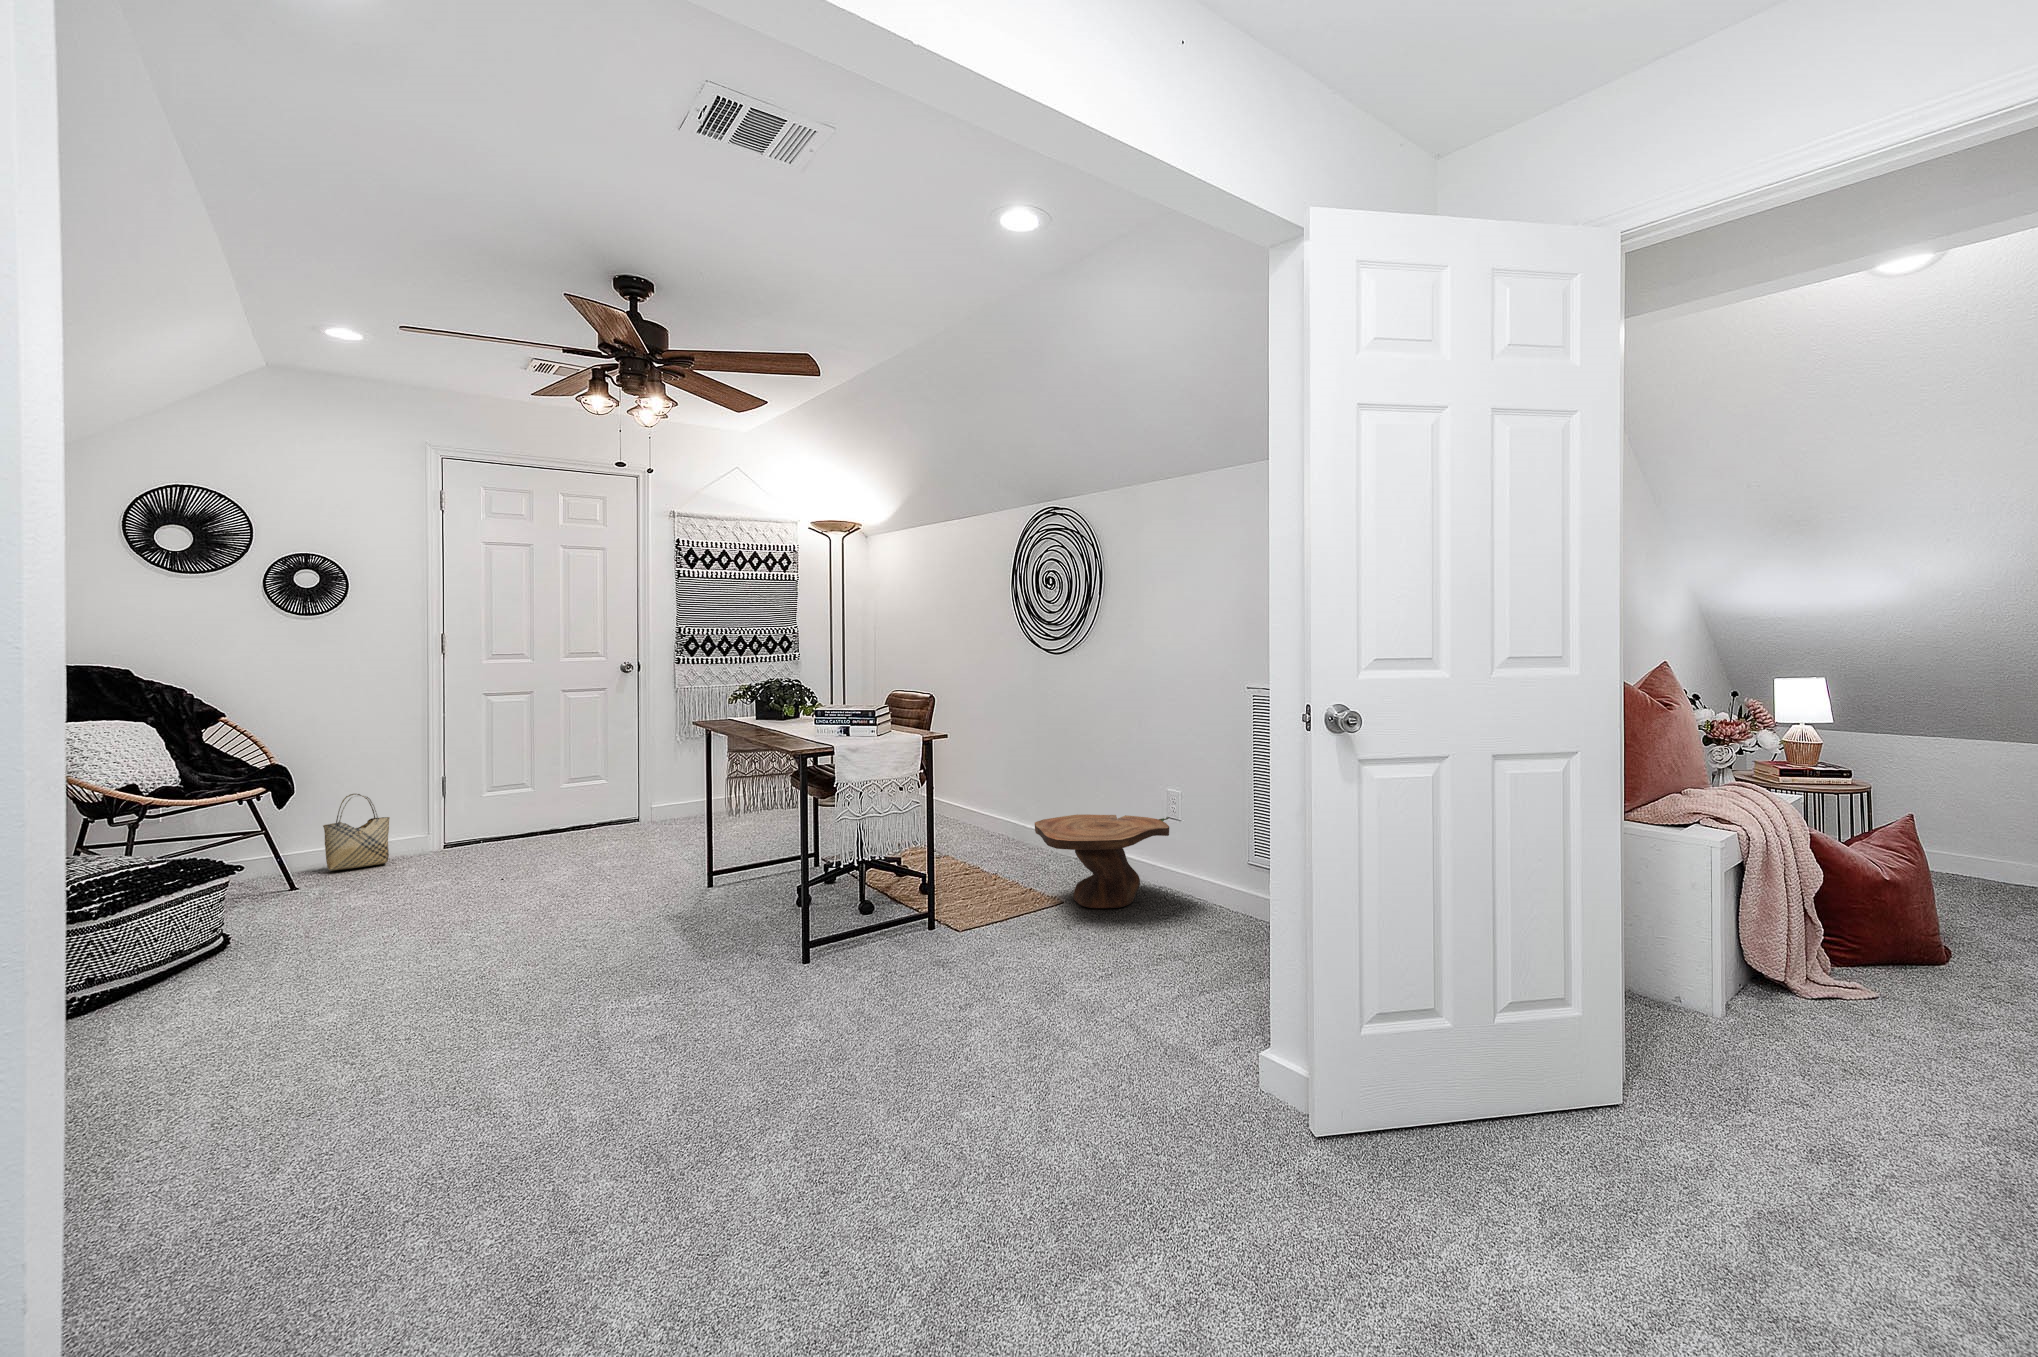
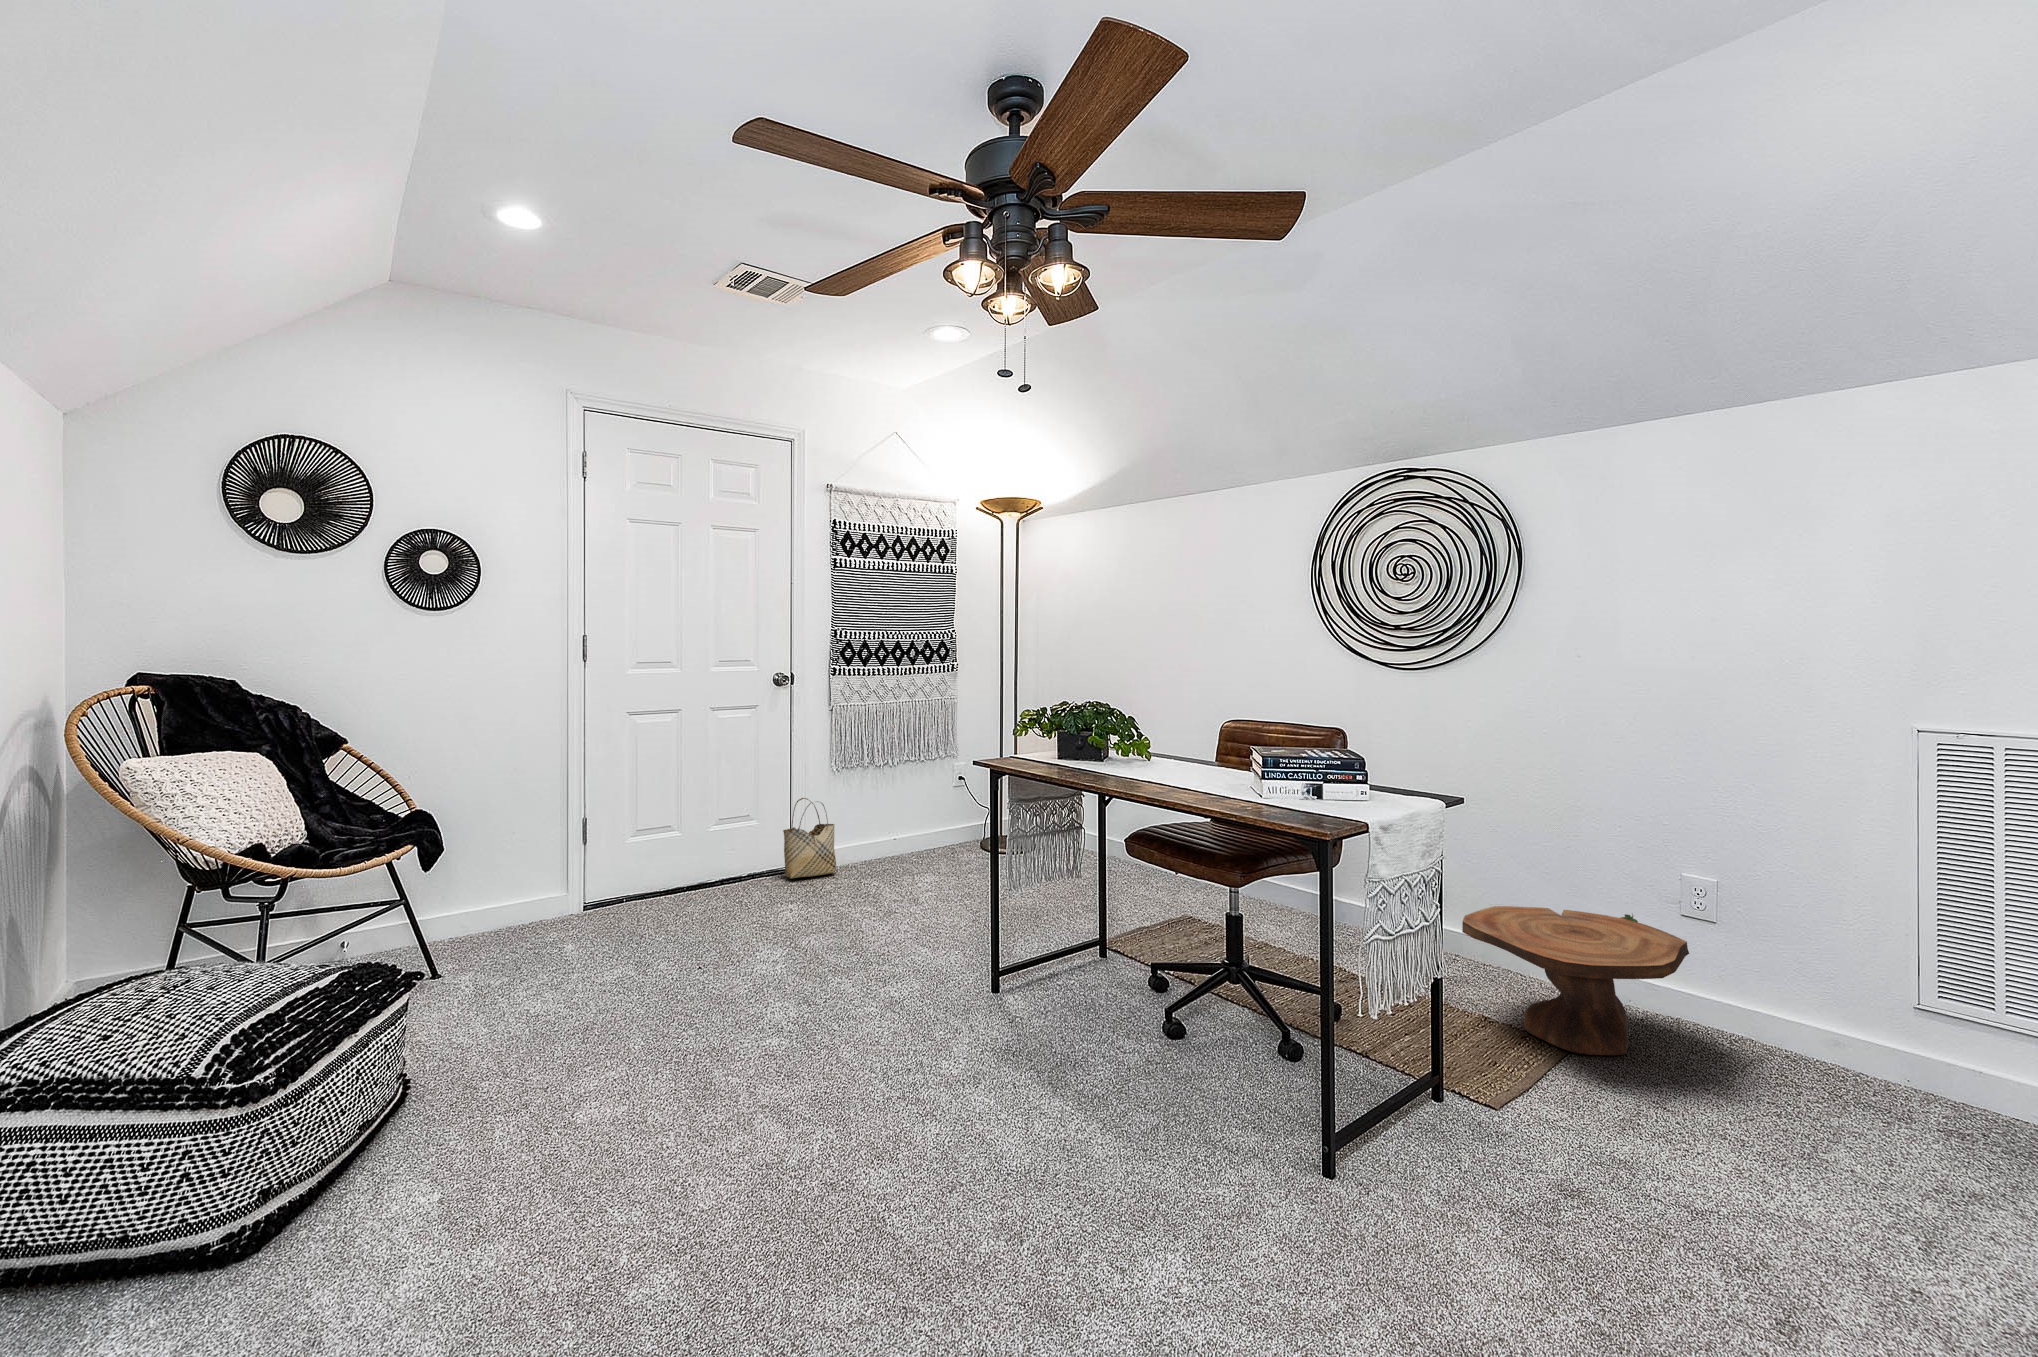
woven basket: present [323,794,390,870] -> present [783,798,836,878]

